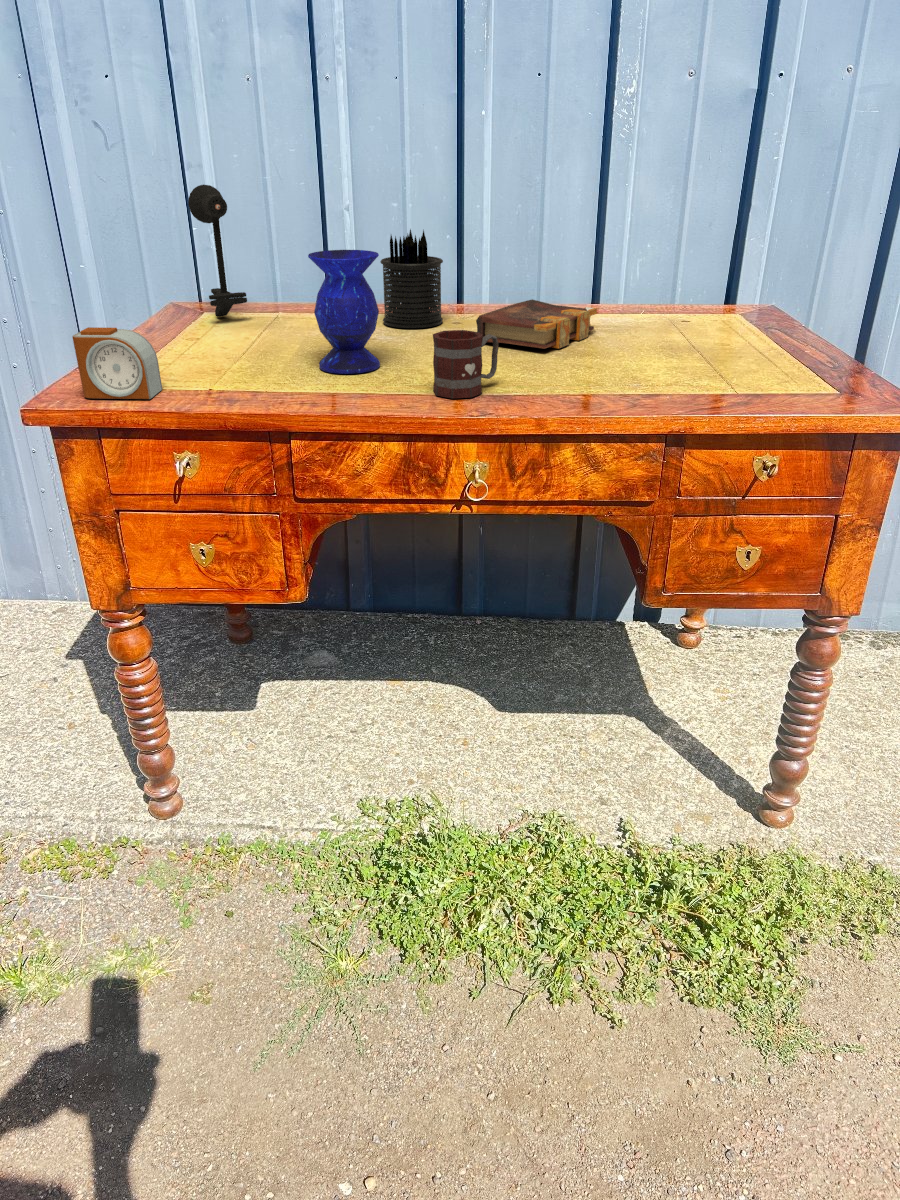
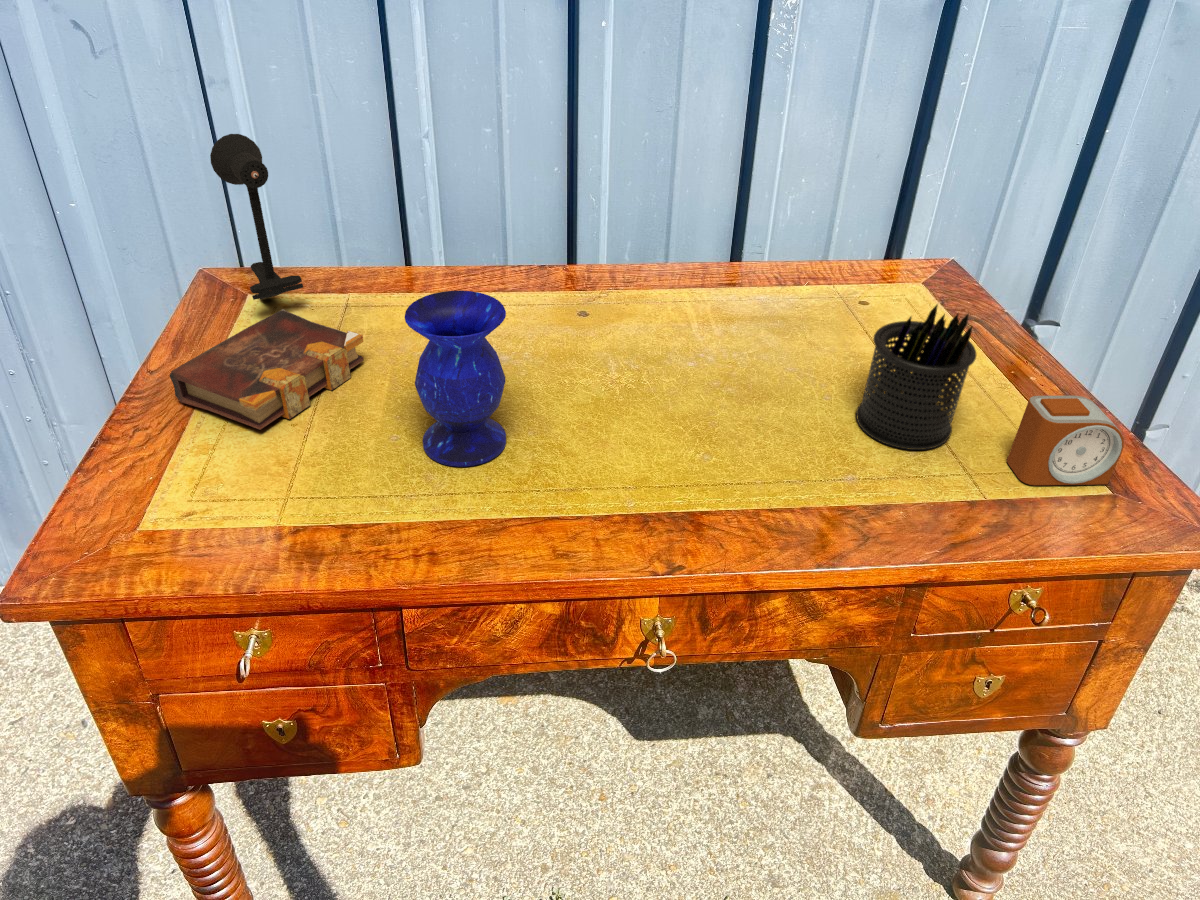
pen holder: present [380,229,443,328] -> present [856,305,976,450]
book: present [476,299,597,349] -> present [170,309,363,430]
alarm clock: present [72,327,162,399] -> present [1007,396,1124,485]
mug: present [433,330,499,398] -> none [593,434,681,538]

